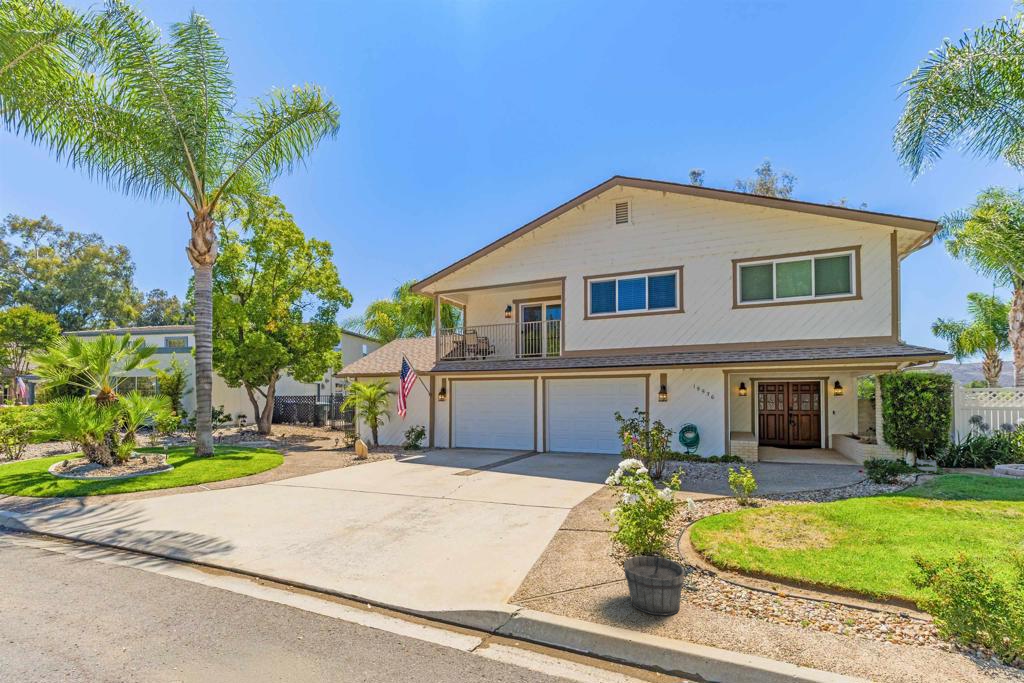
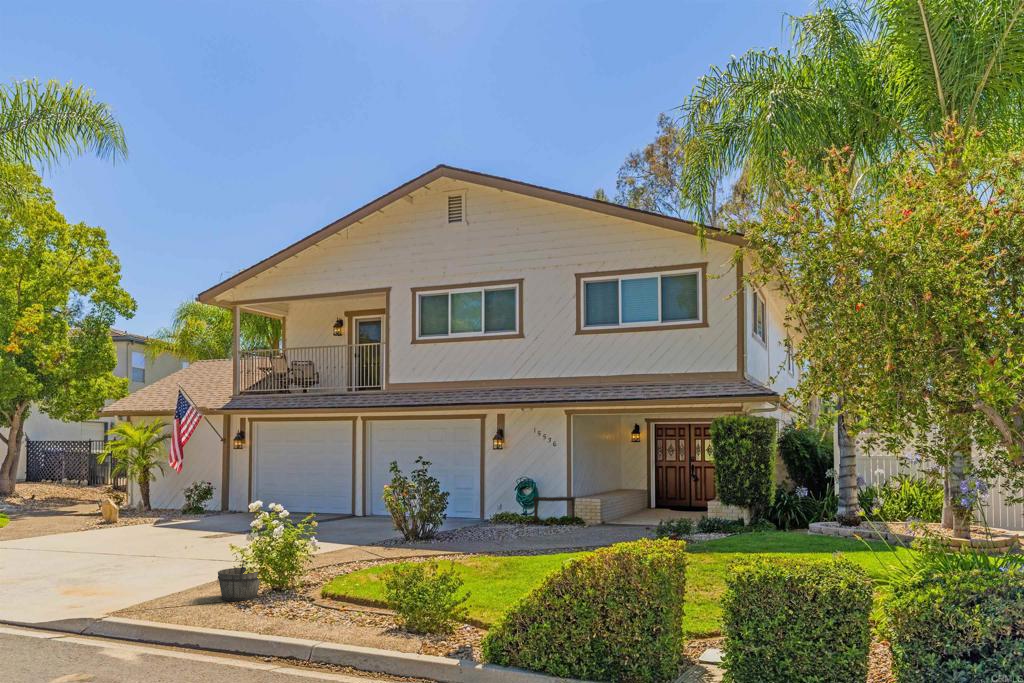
potted tree: present [909,428,937,471] -> none [726,480,749,530]
bench: none [706,439,746,460] -> present [534,496,576,521]

